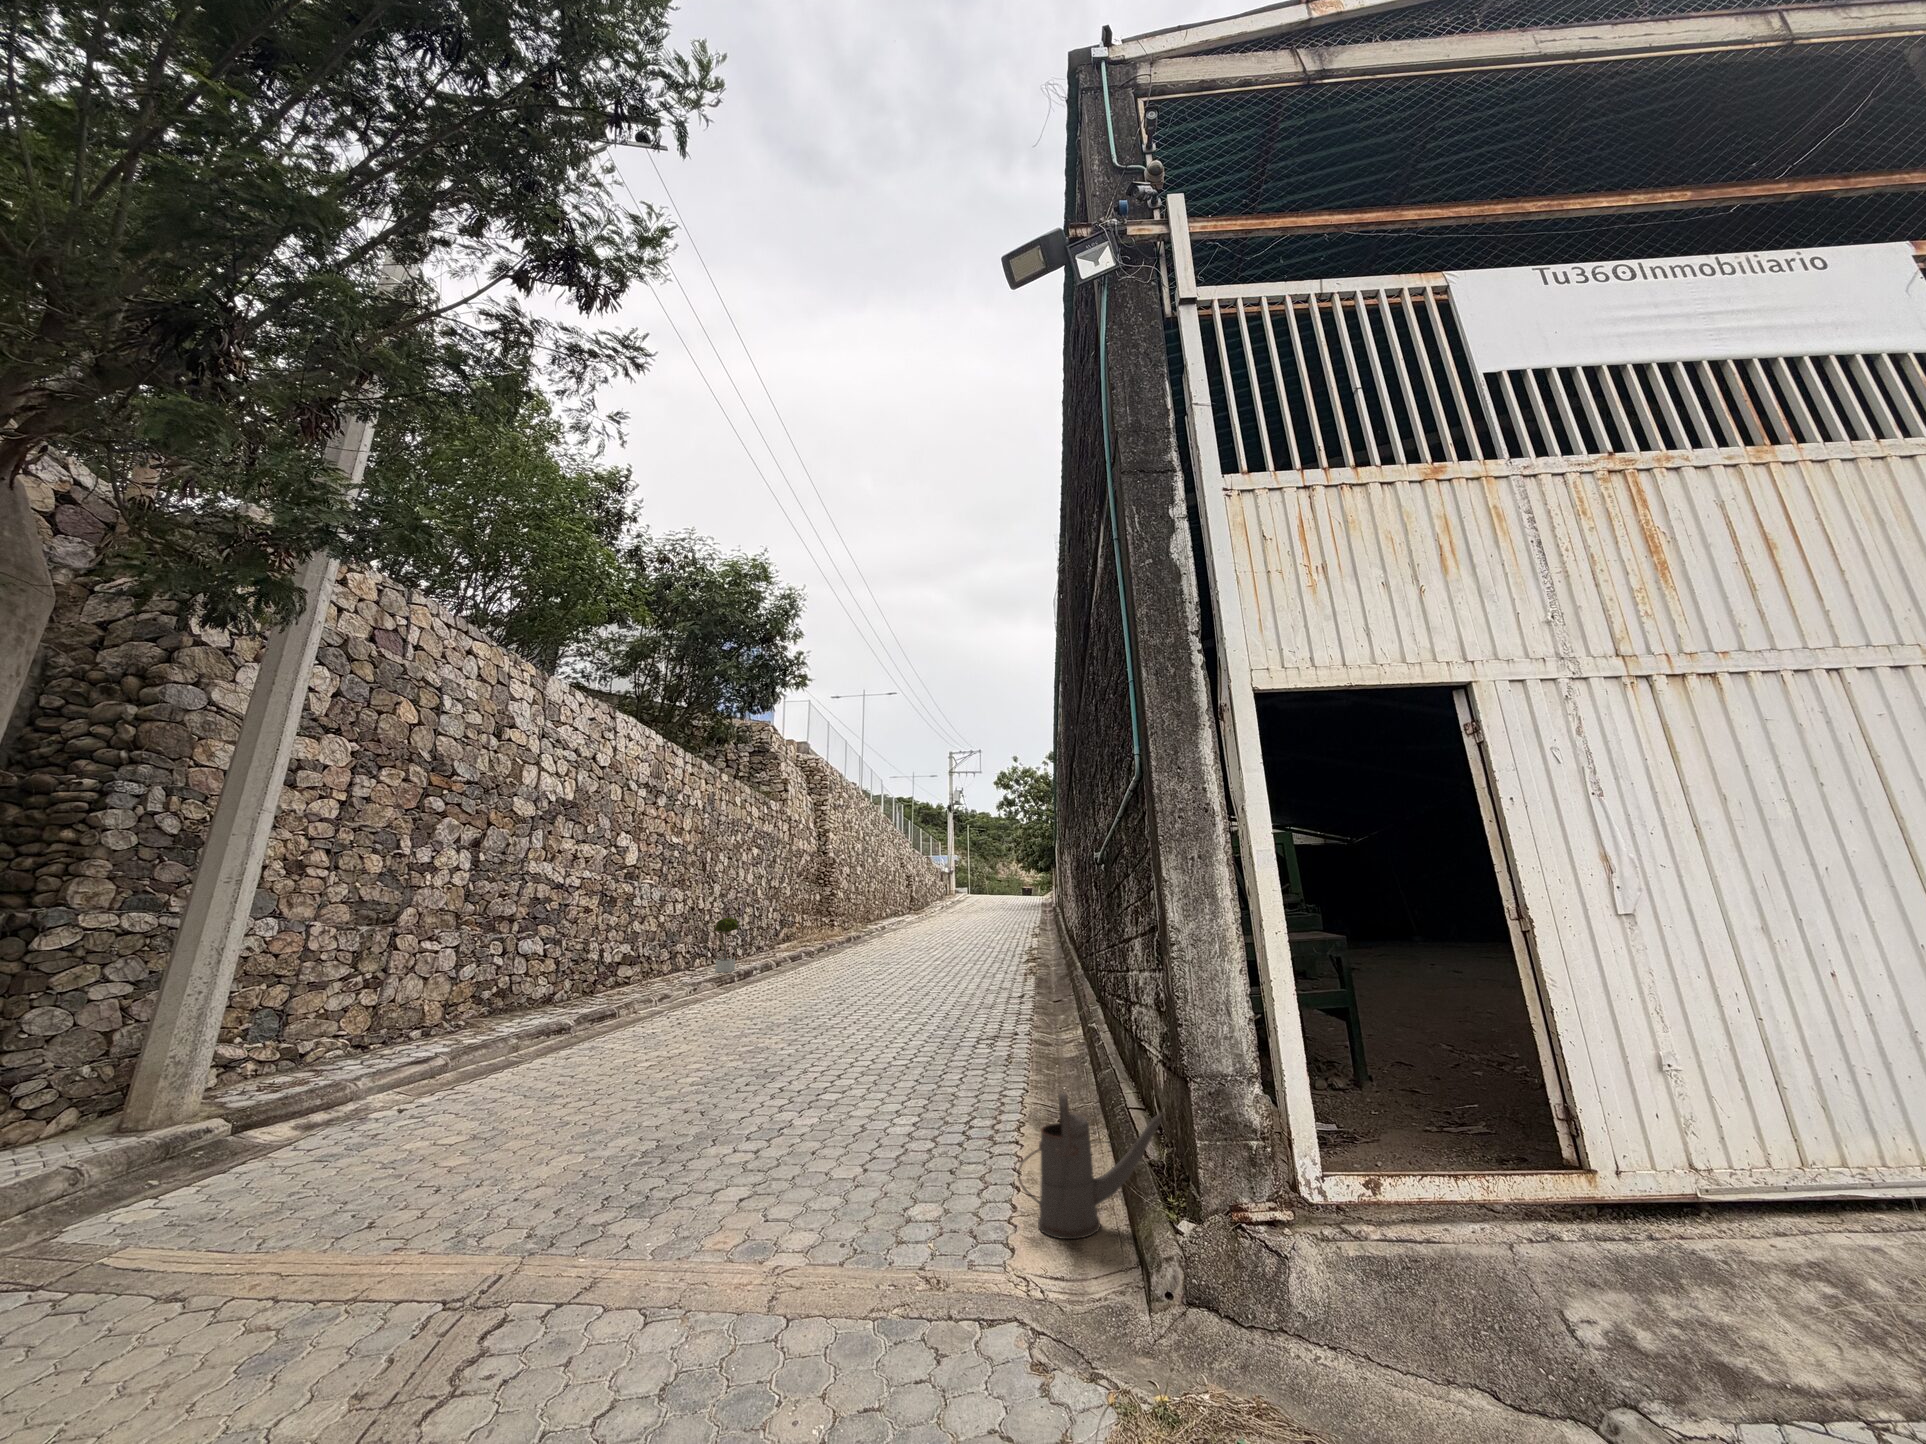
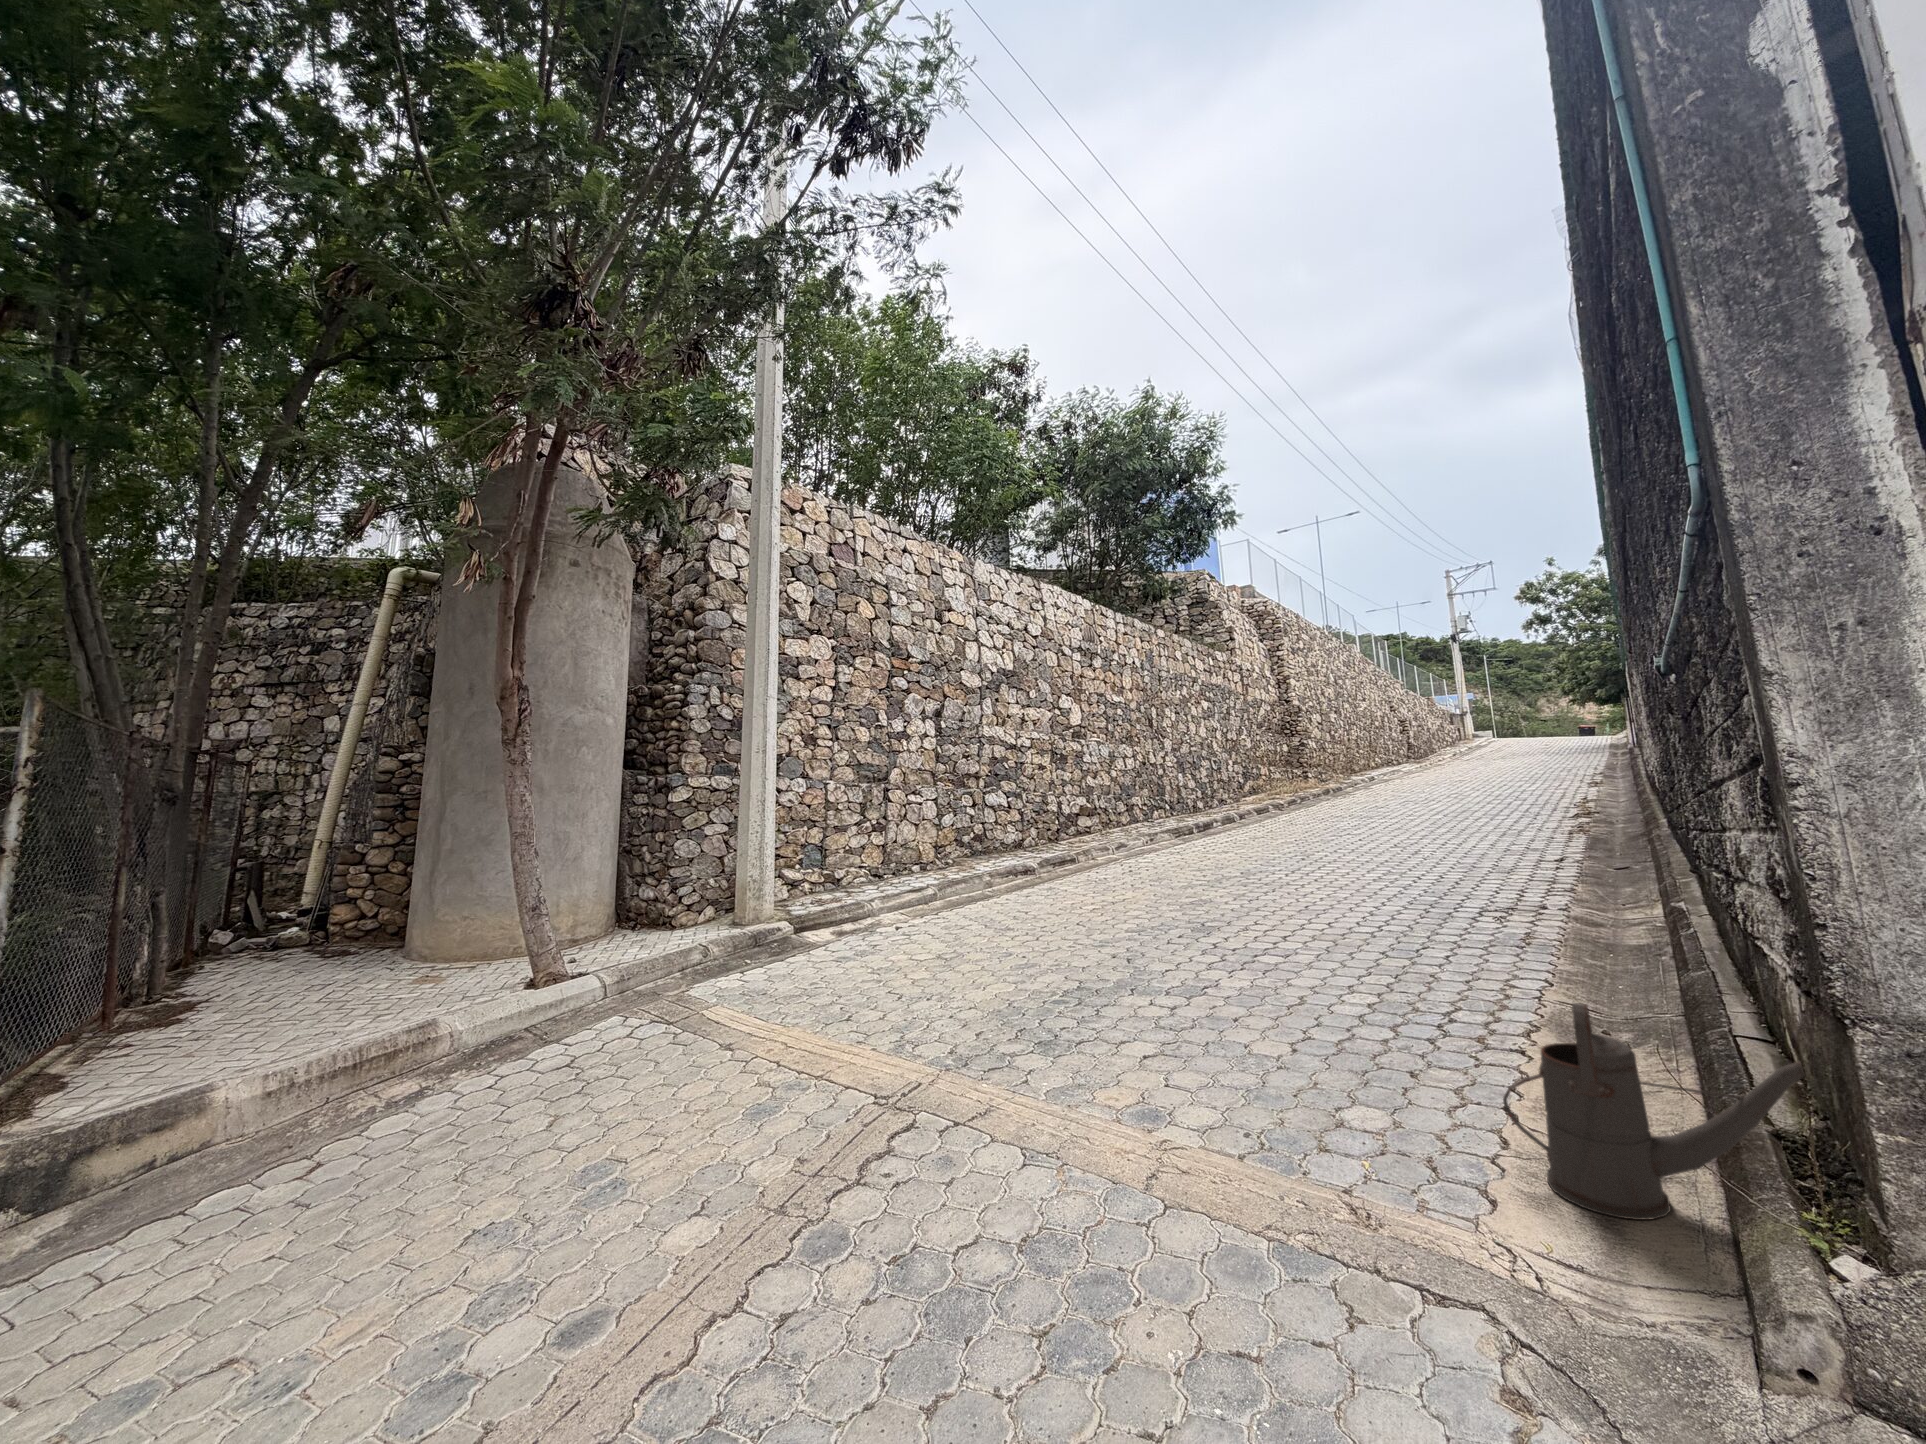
potted tree: present [715,917,738,972] -> none [1169,771,1194,824]

